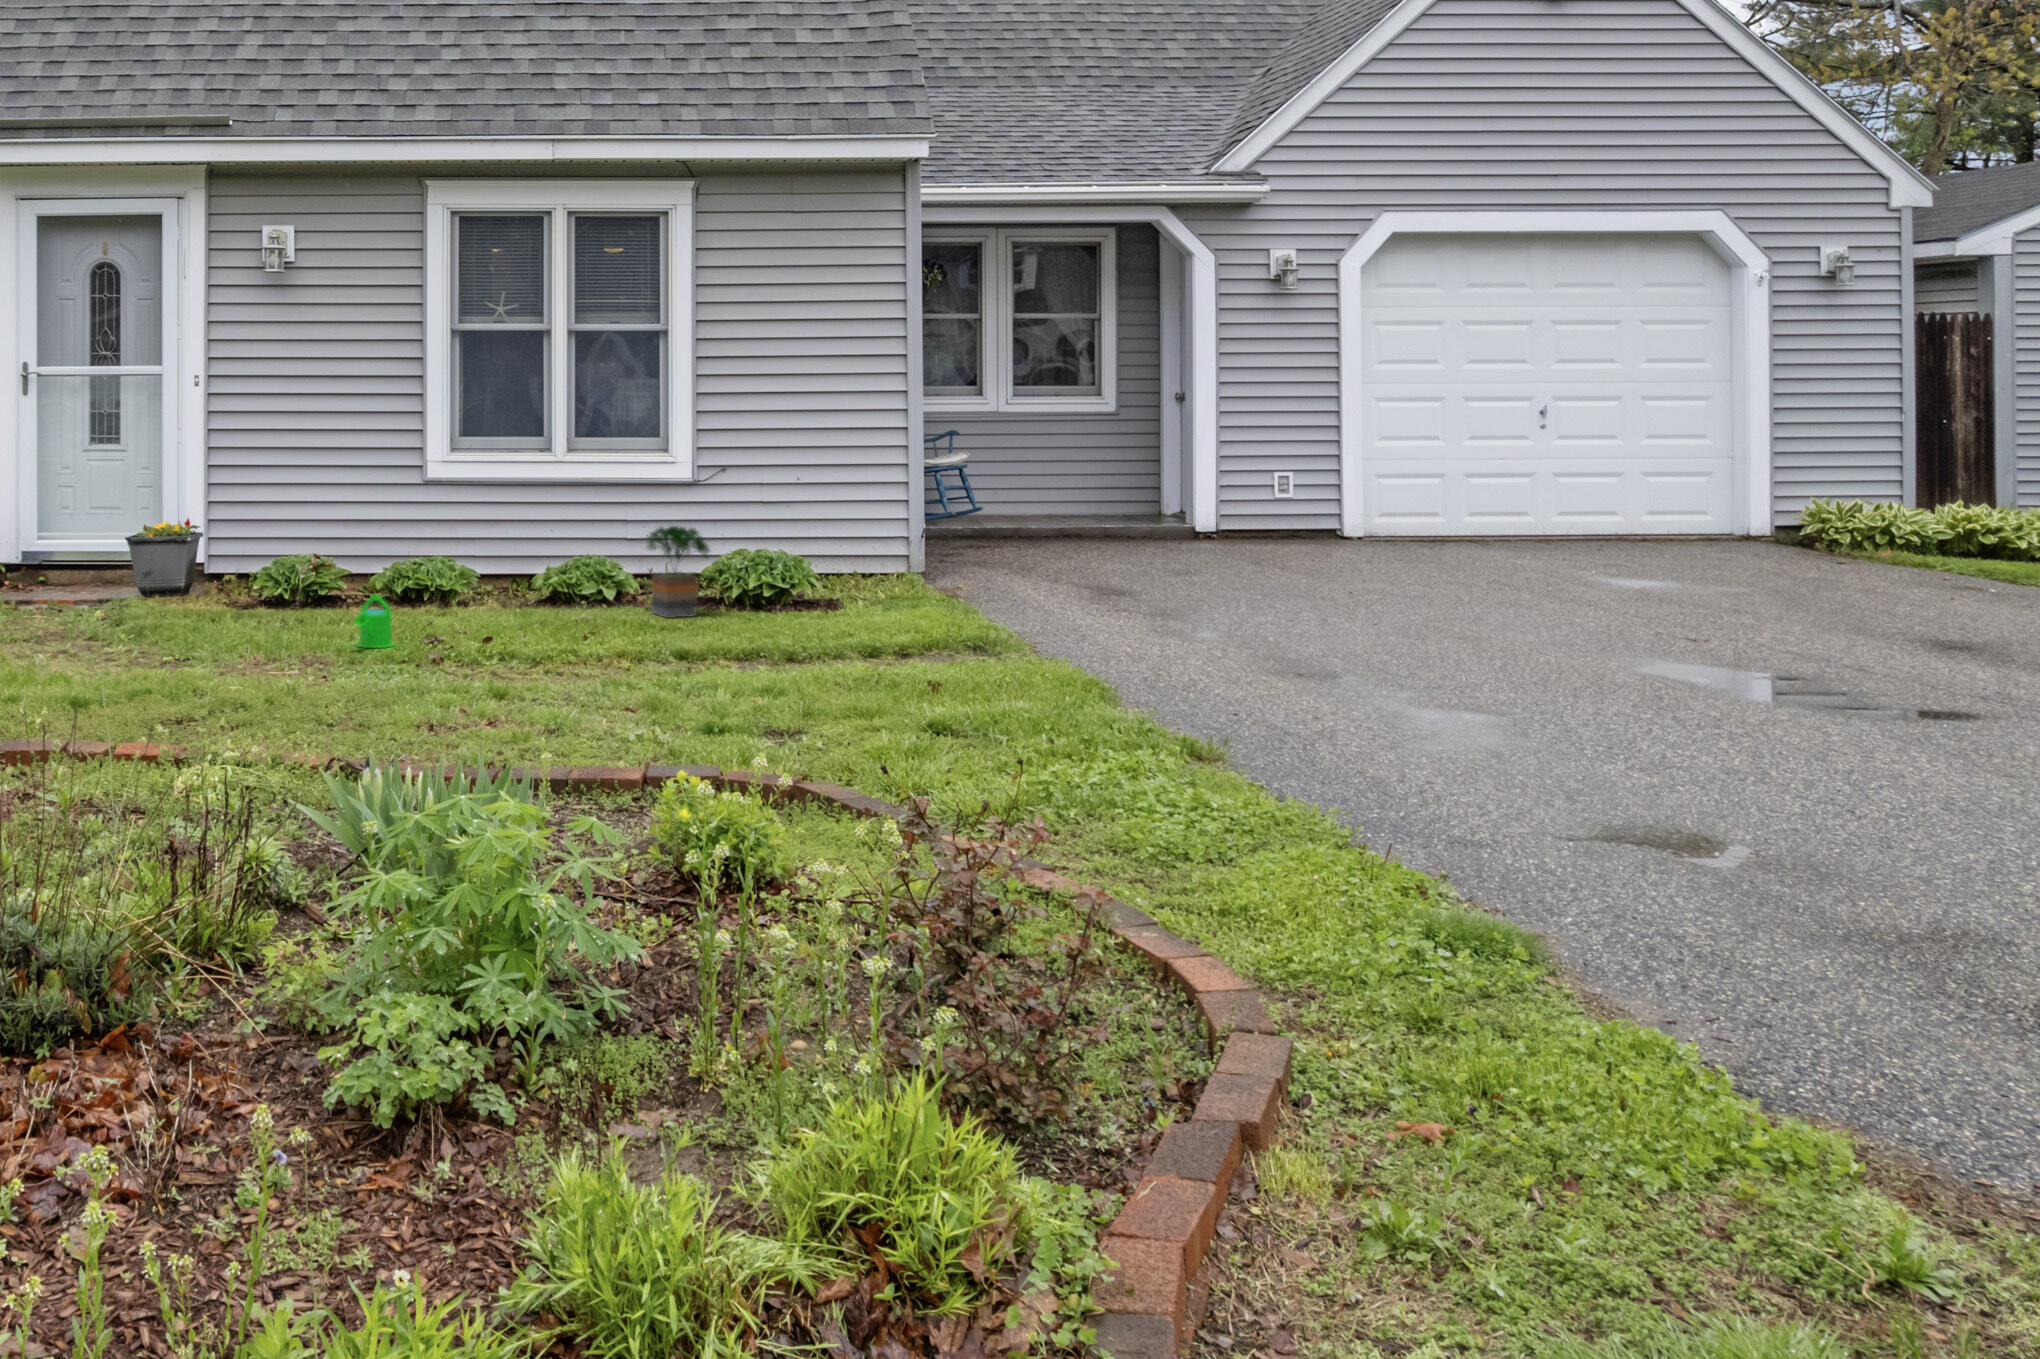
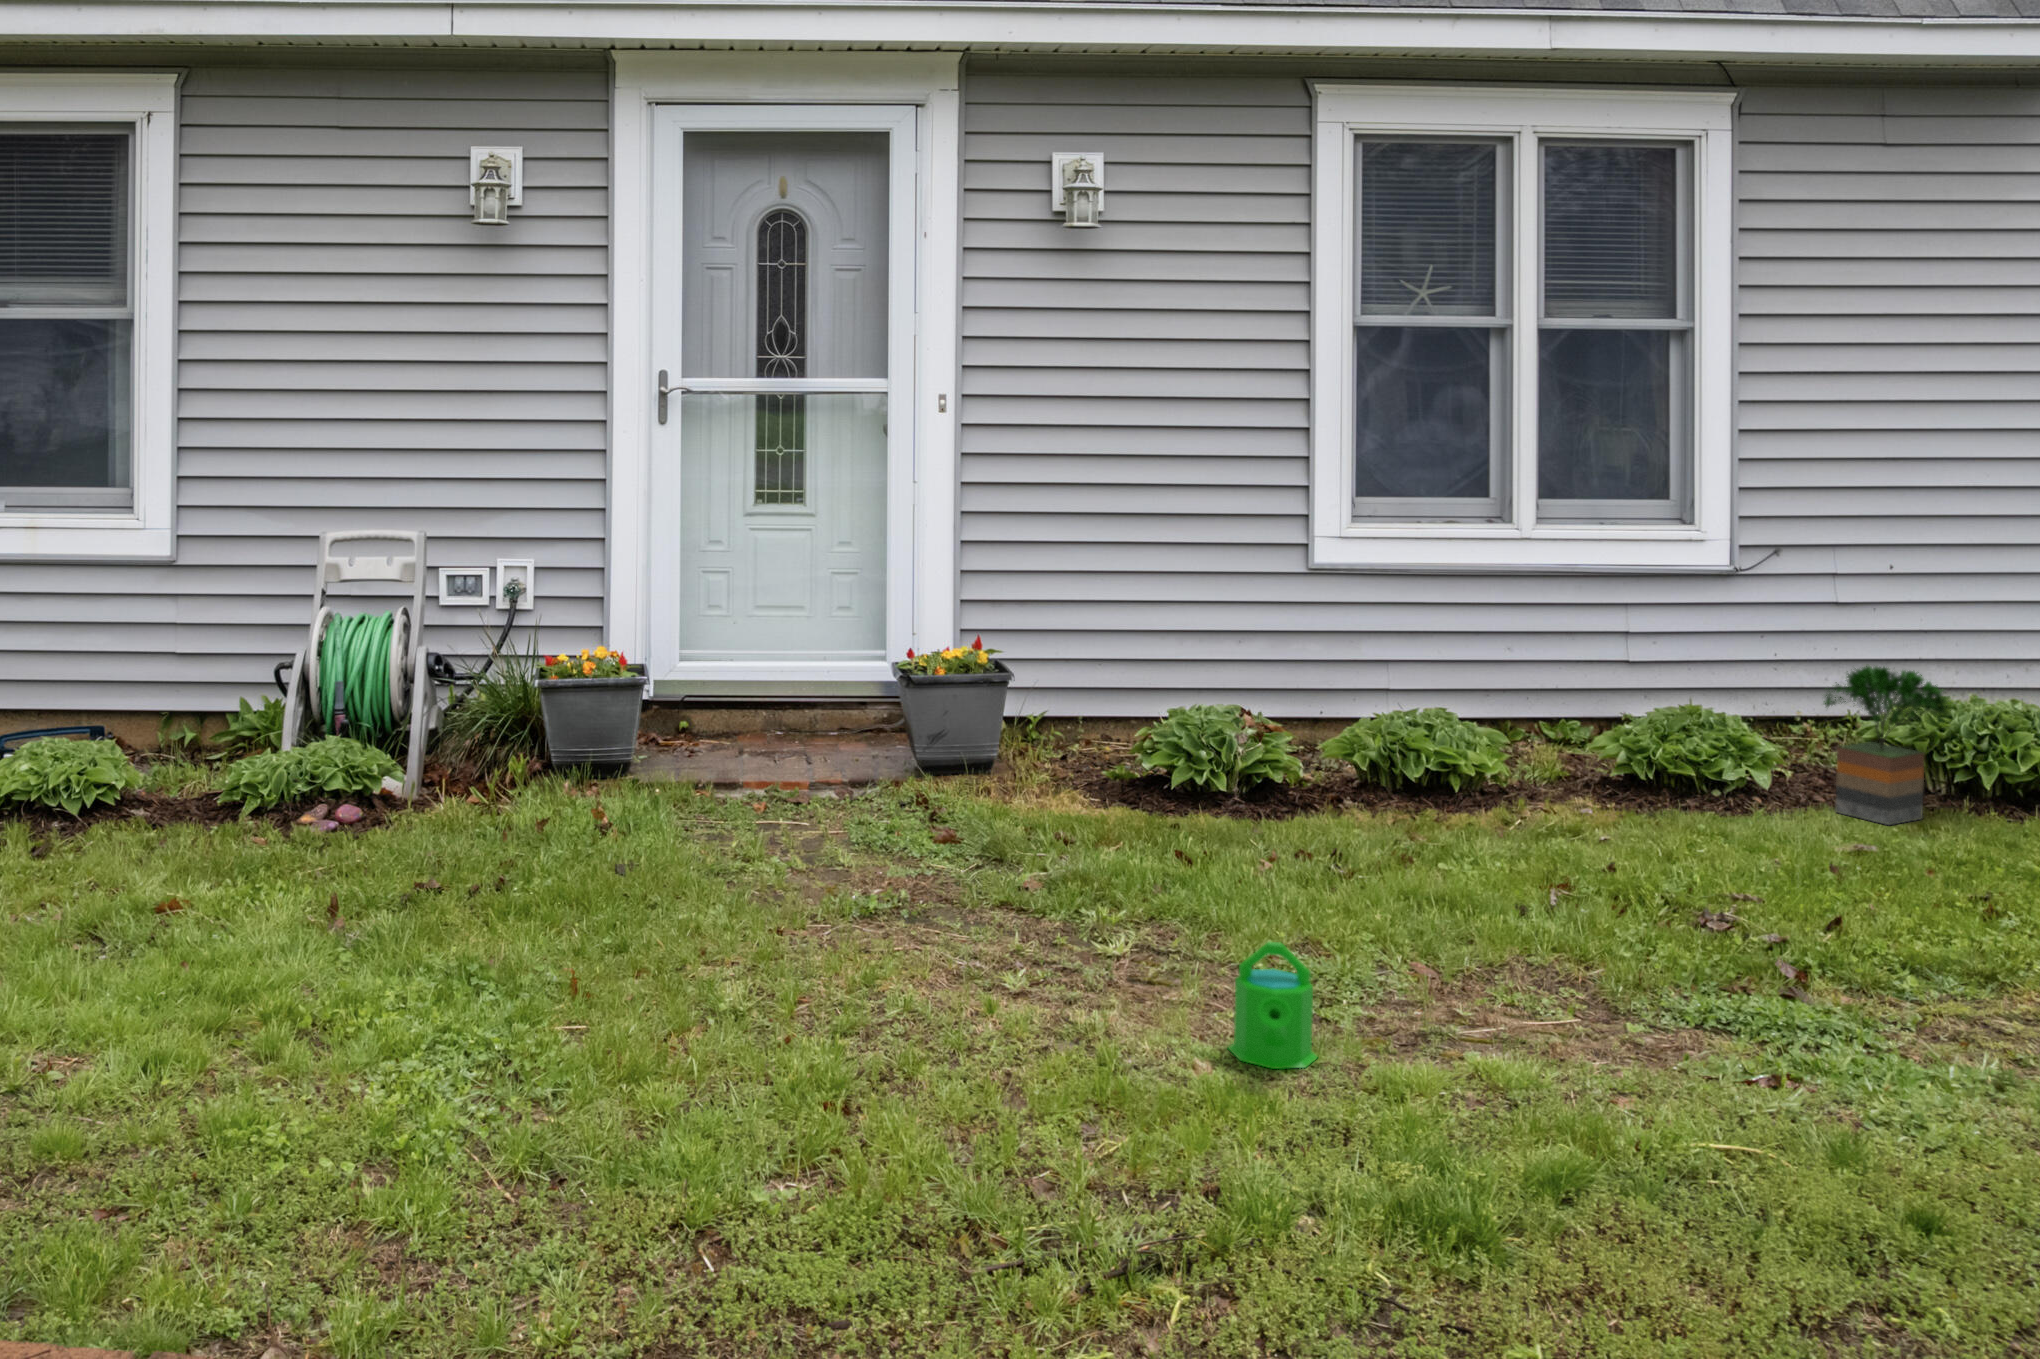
watering can: present [355,595,393,648] -> present [1227,942,1317,1069]

